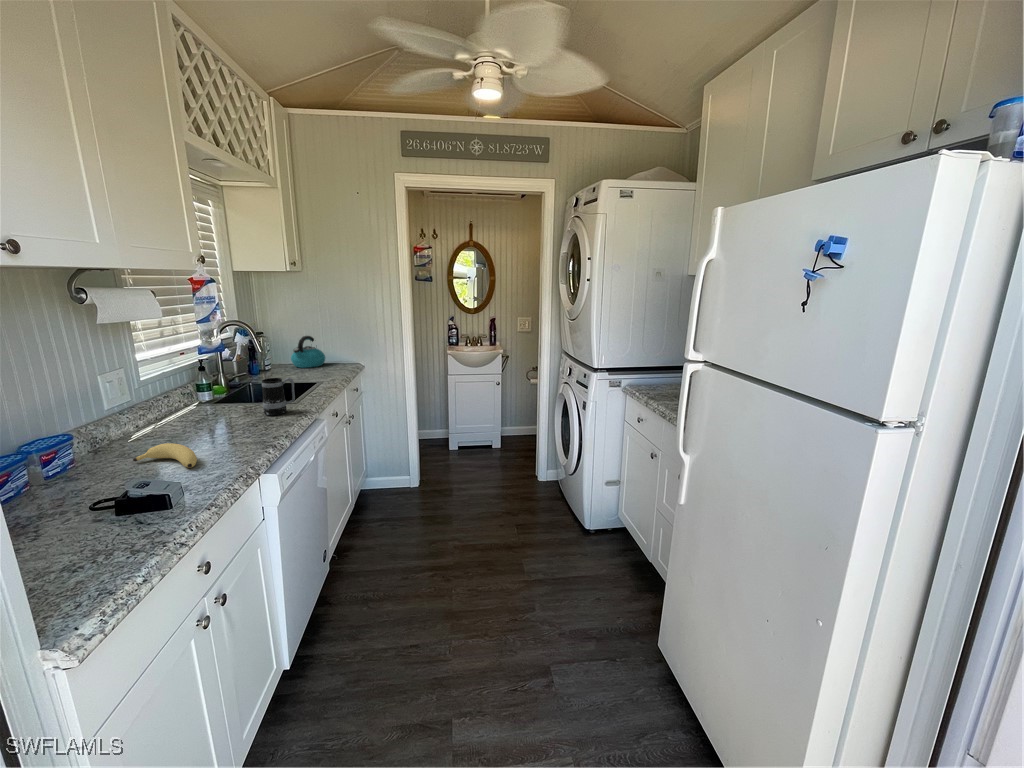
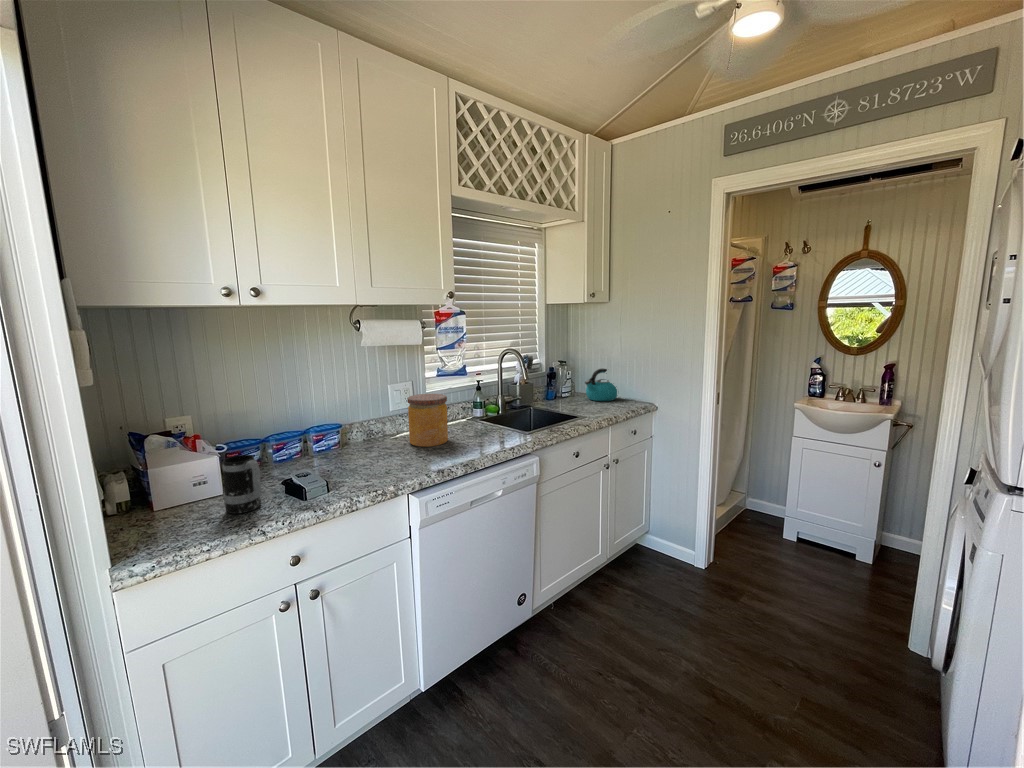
jar: none [161,376,223,439] -> present [408,394,448,447]
mug: present [262,378,295,415] -> present [222,455,261,514]
banana: present [133,443,197,468] -> none [363,445,386,470]

